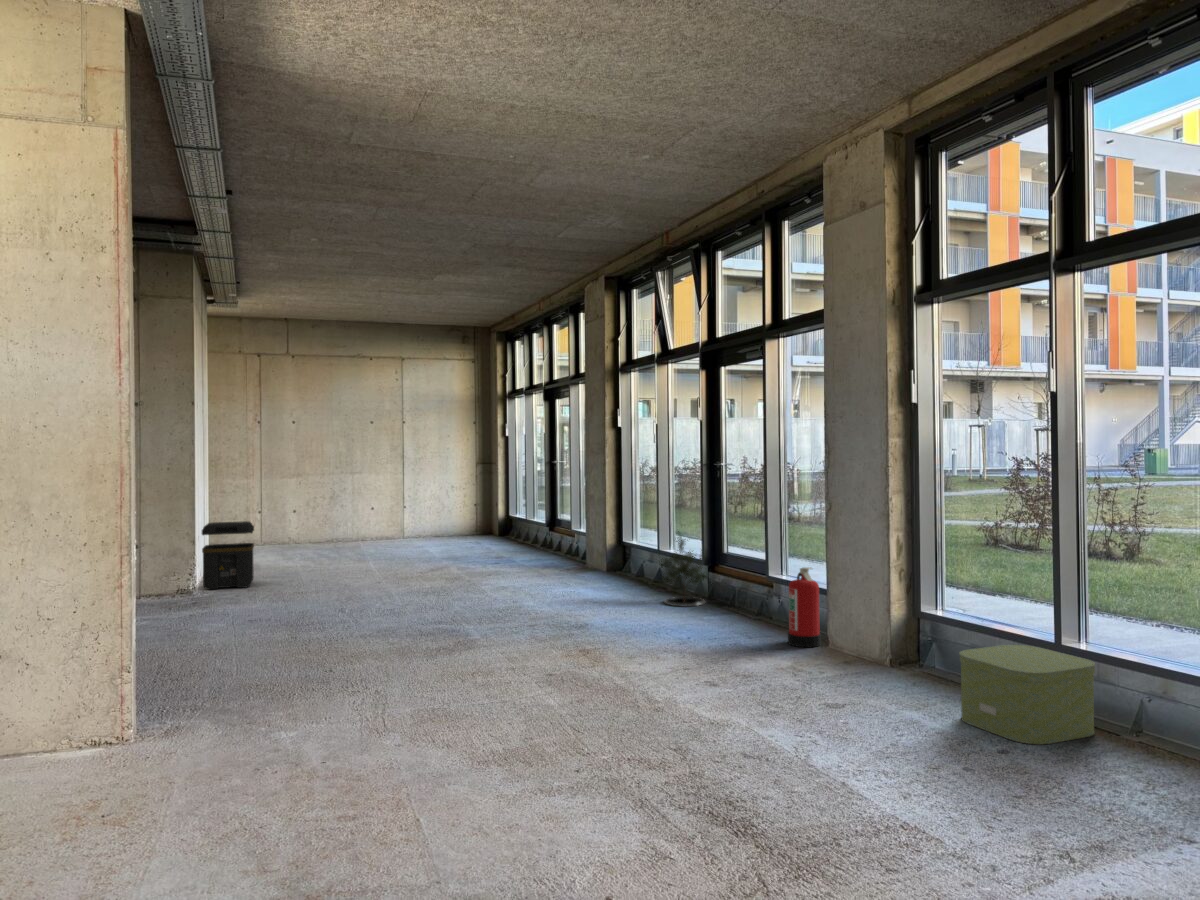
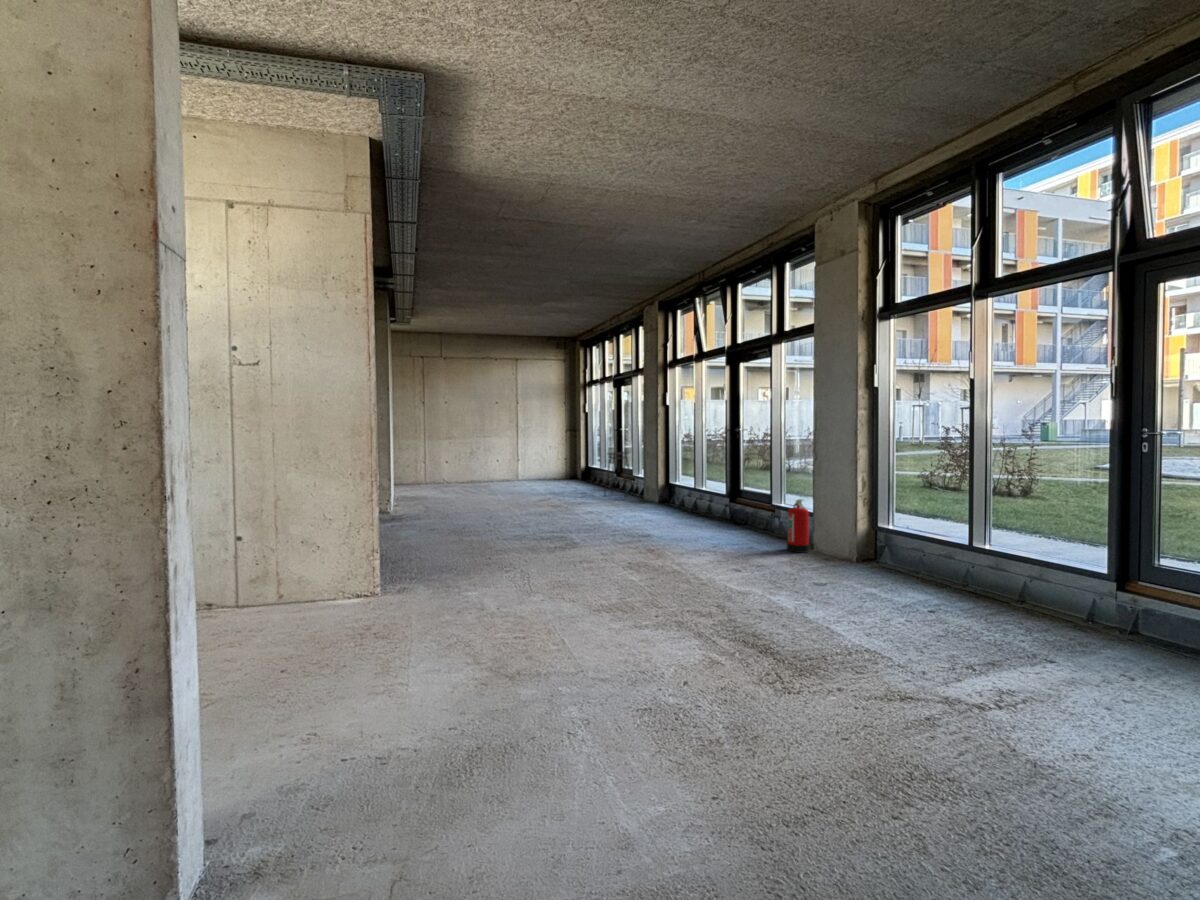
stool: none [529,493,574,560] -> present [605,452,632,491]
toolbox: present [202,521,254,589] -> none [390,469,422,513]
potted tree: present [660,531,705,606] -> none [694,475,731,527]
storage box: present [959,645,1095,744] -> none [904,548,996,610]

